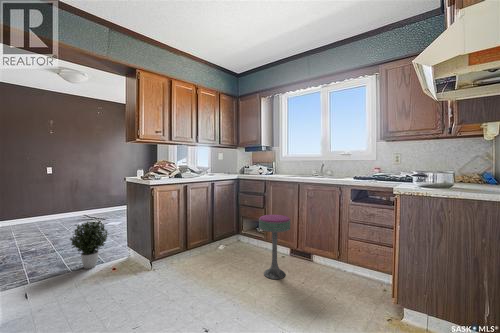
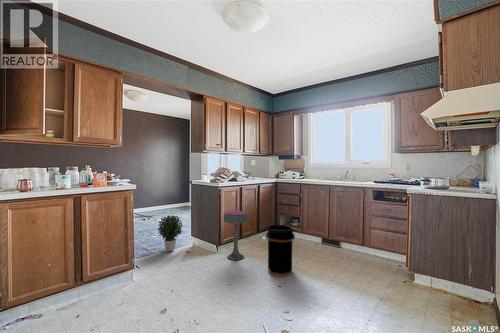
bar stool: present [259,215,290,279] -> present [224,211,248,260]
trash can: none [192,237,233,314] -> present [266,225,295,276]

